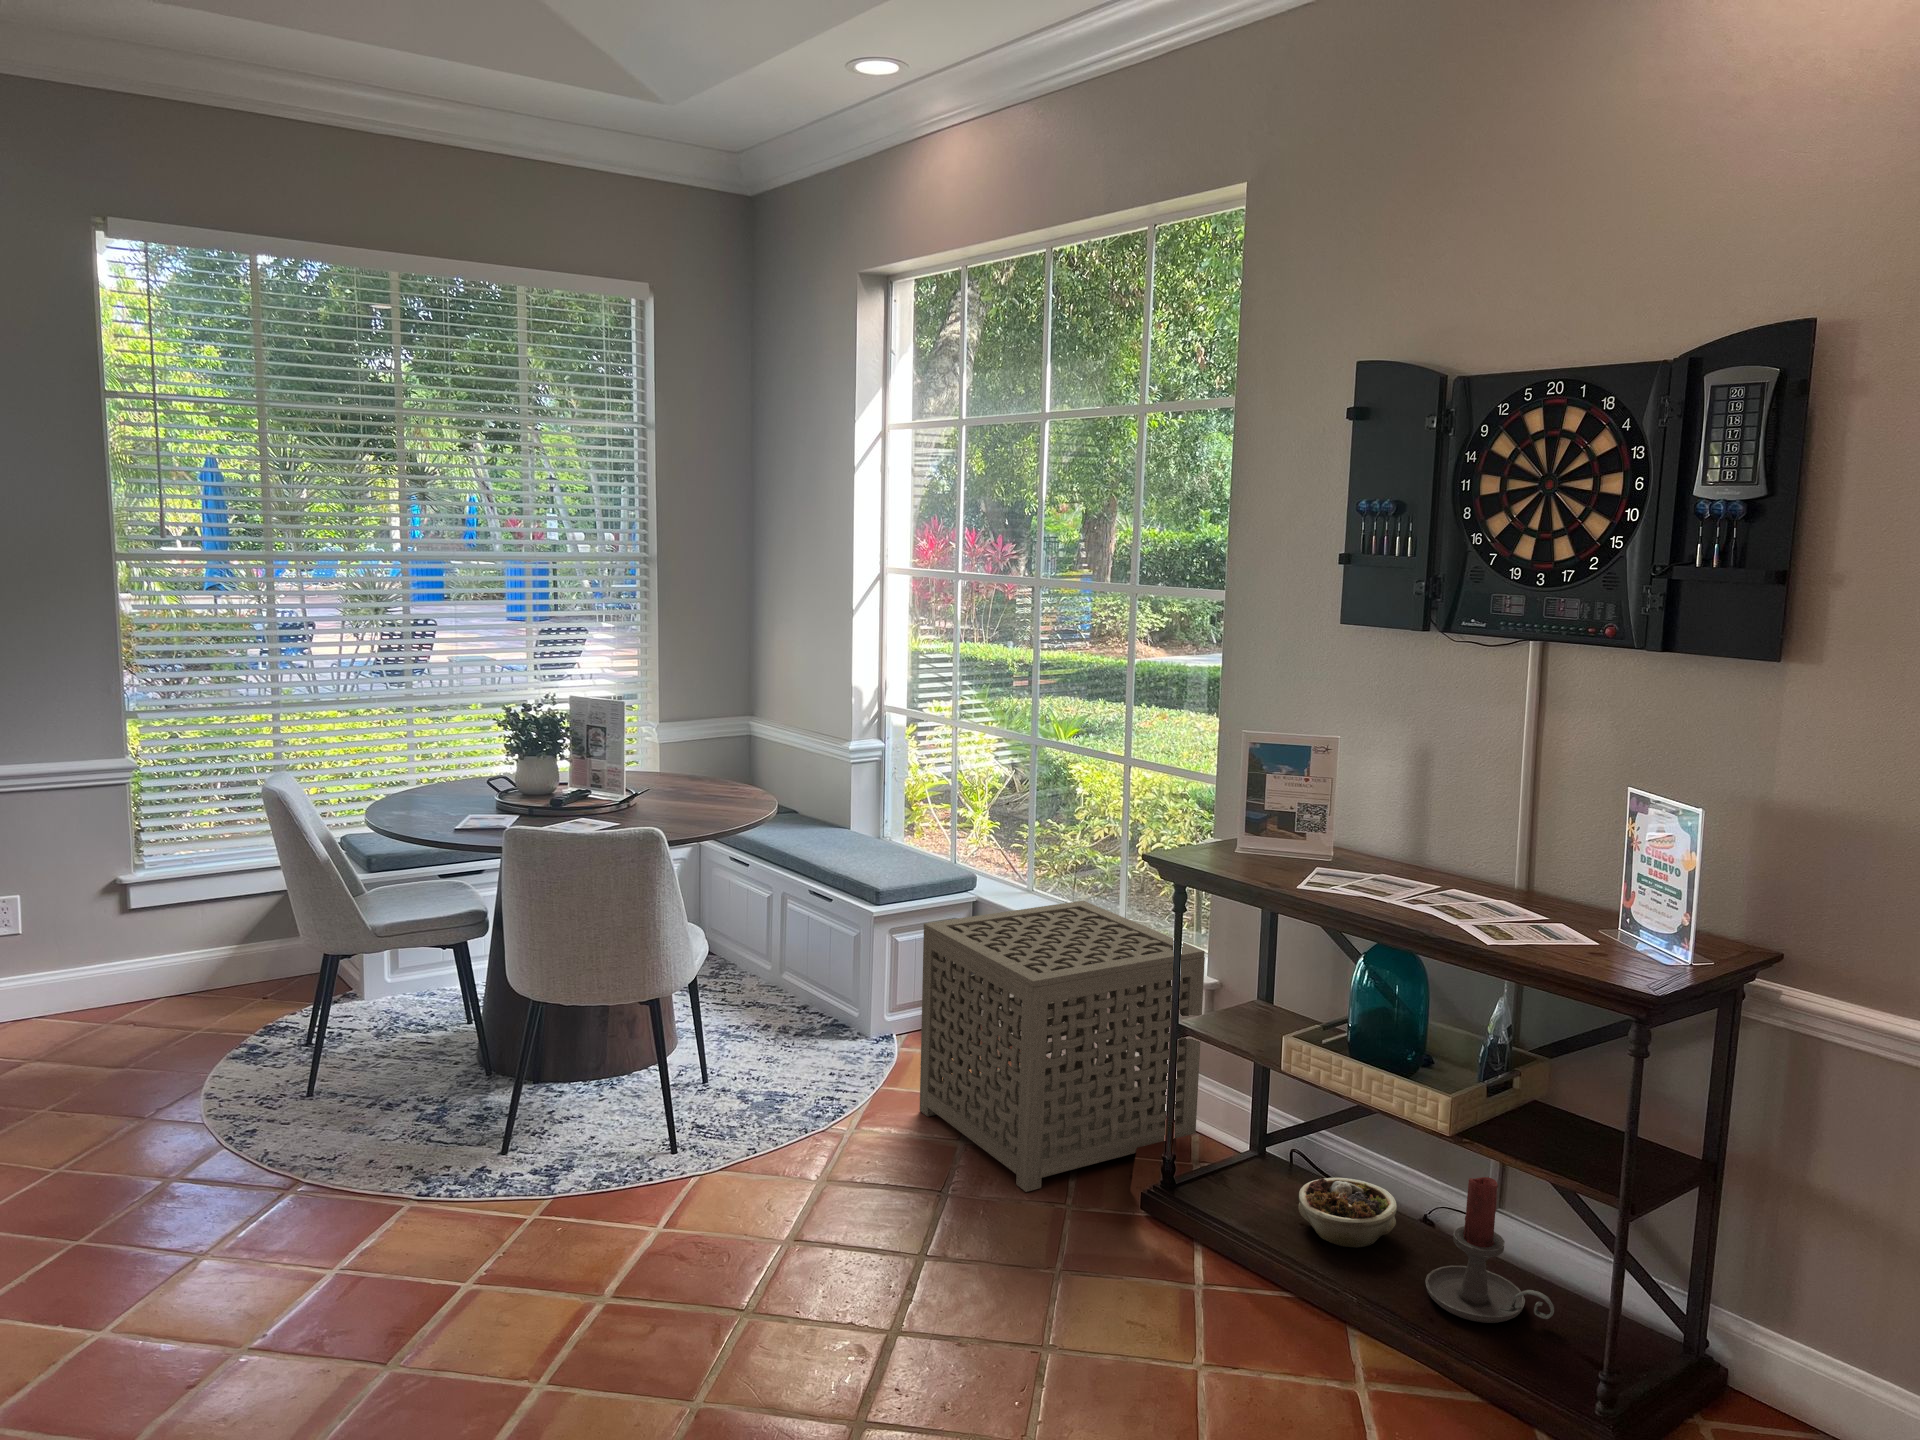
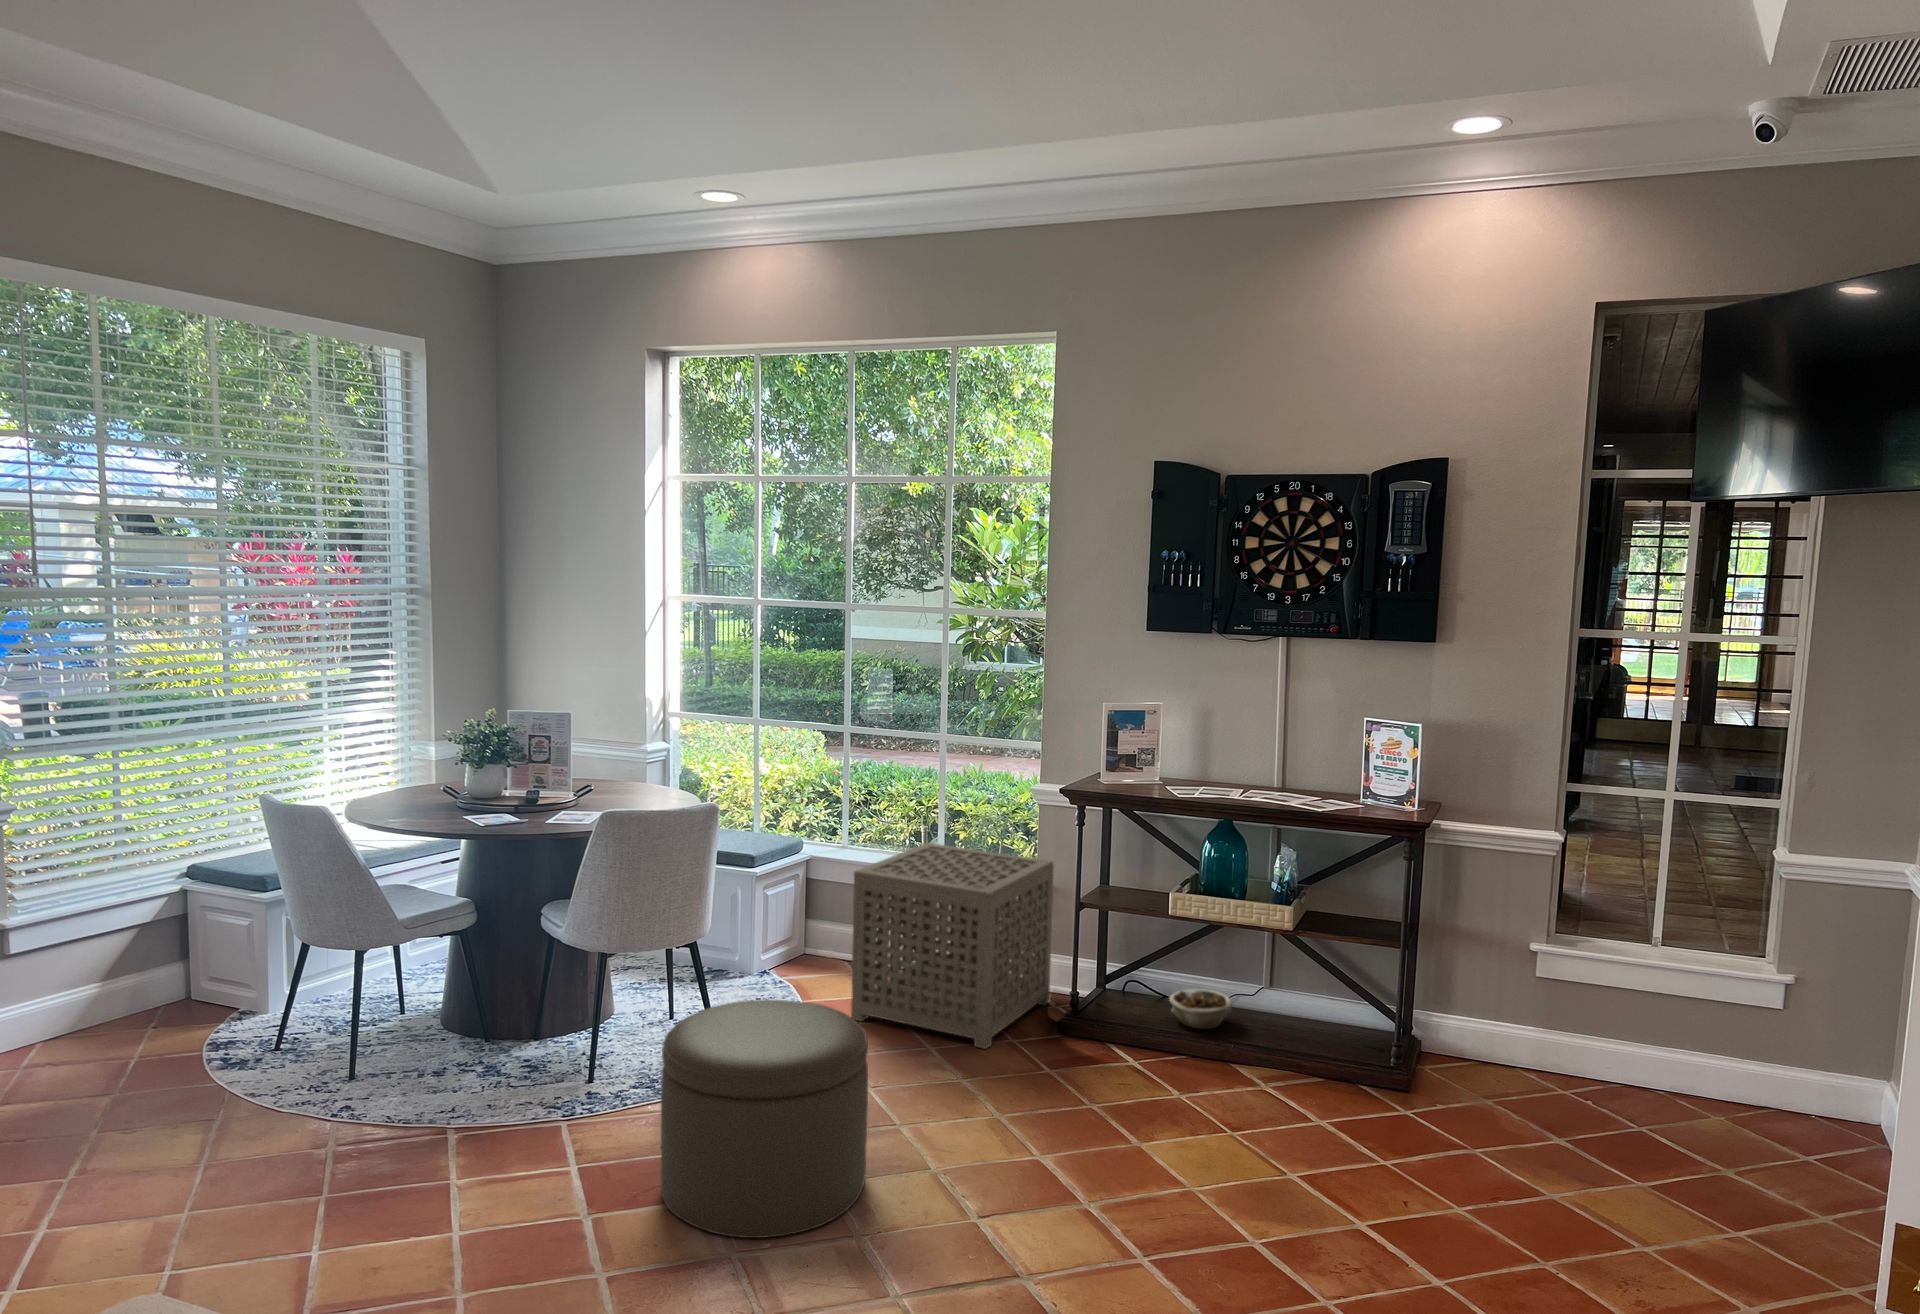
ottoman: none [407,1061,680,1371] -> present [661,1000,868,1238]
candle holder: present [1425,1177,1554,1323] -> none [1268,960,1344,1047]

